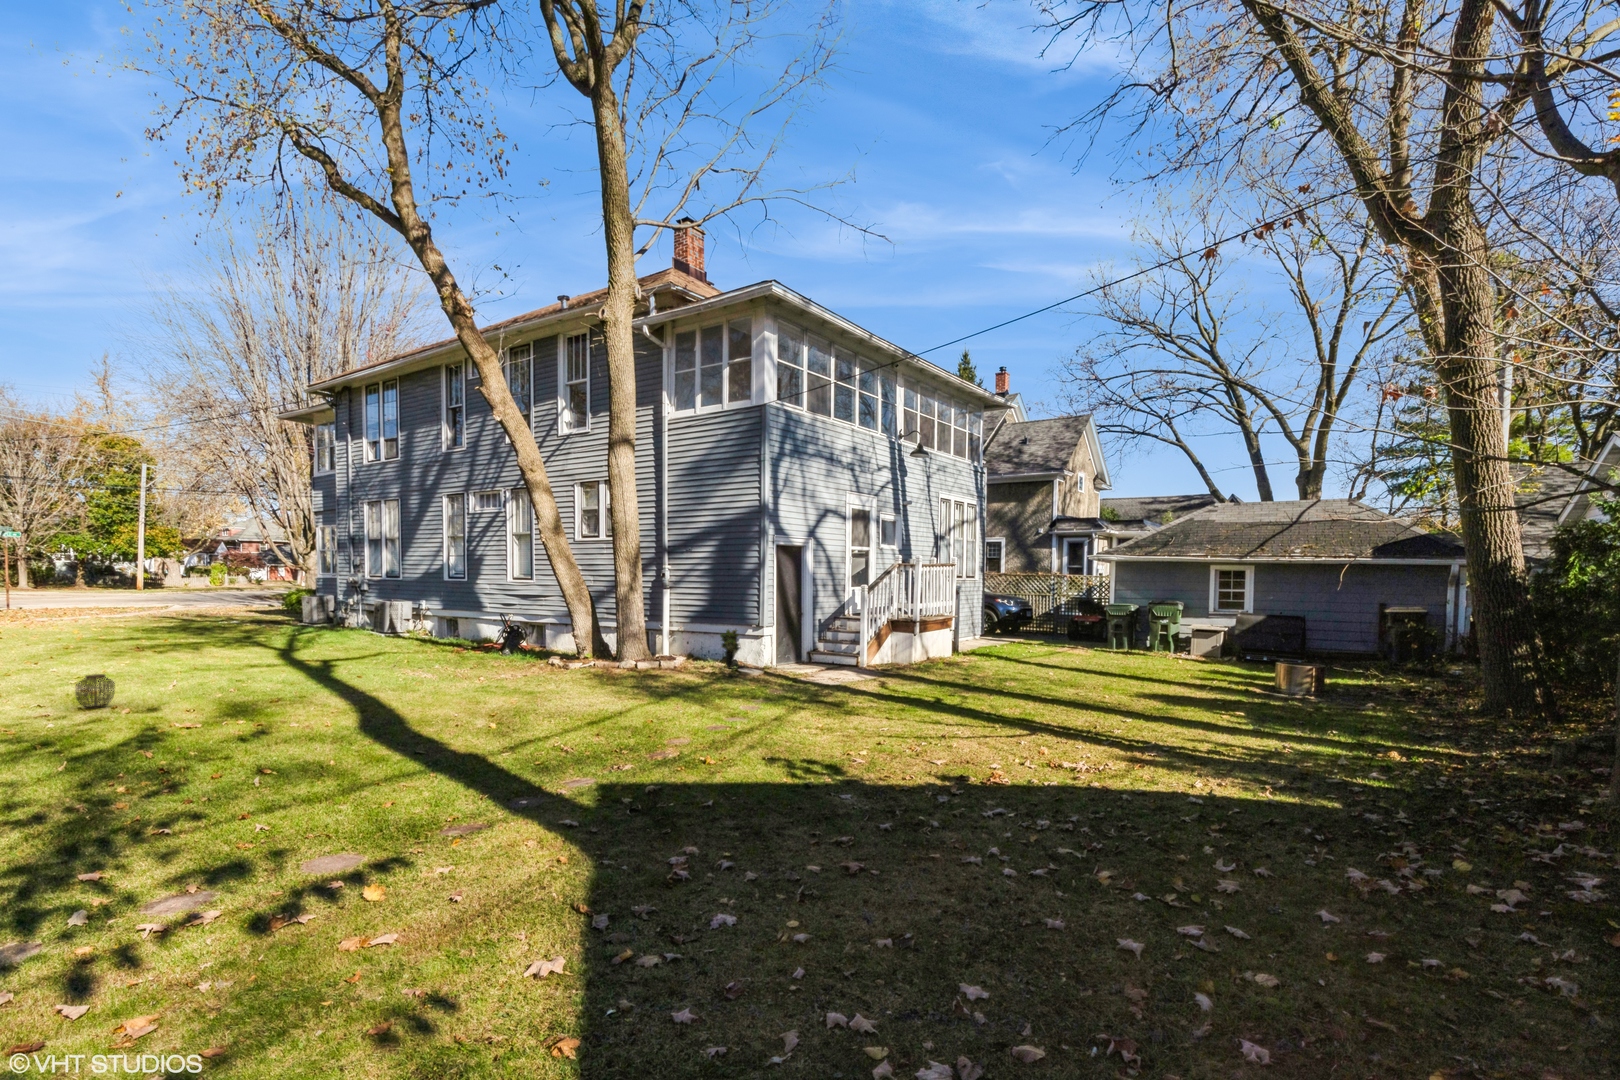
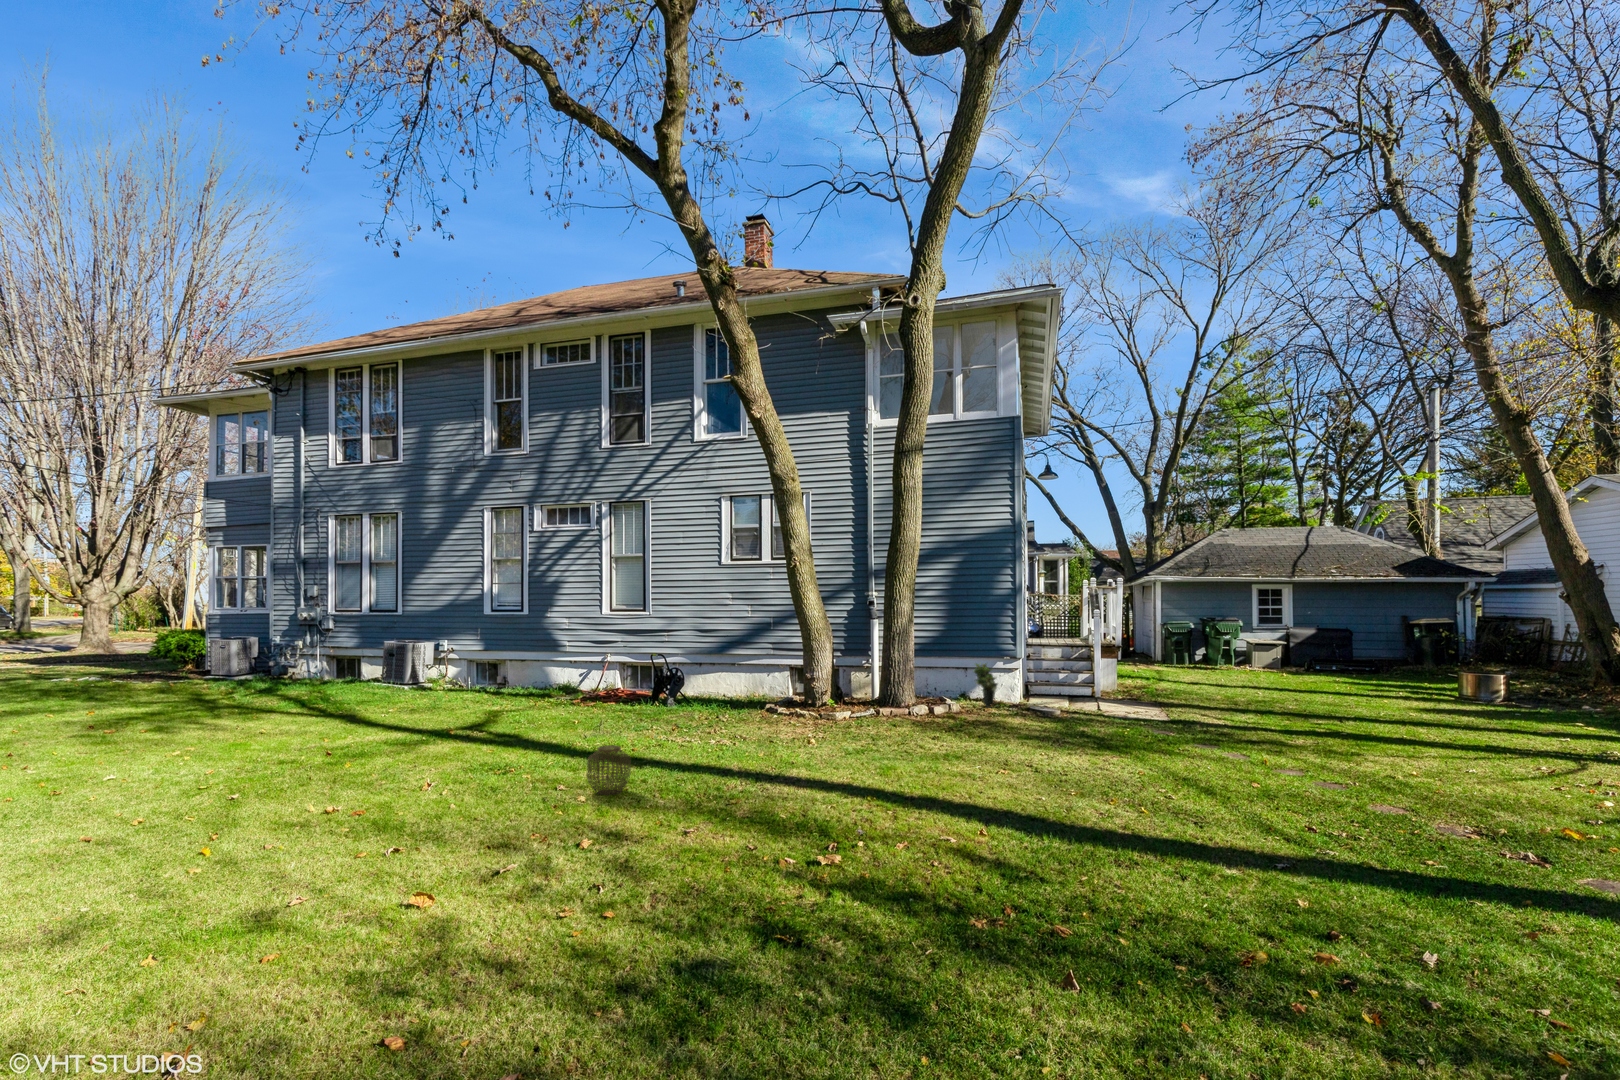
woven basket: present [76,674,115,709] -> present [587,745,631,795]

